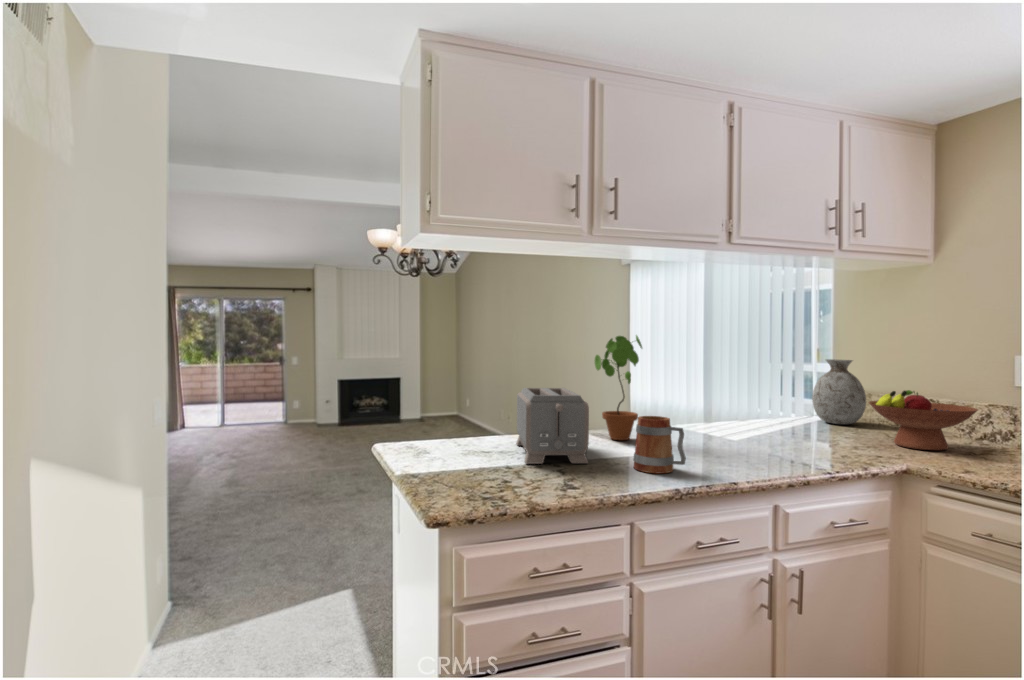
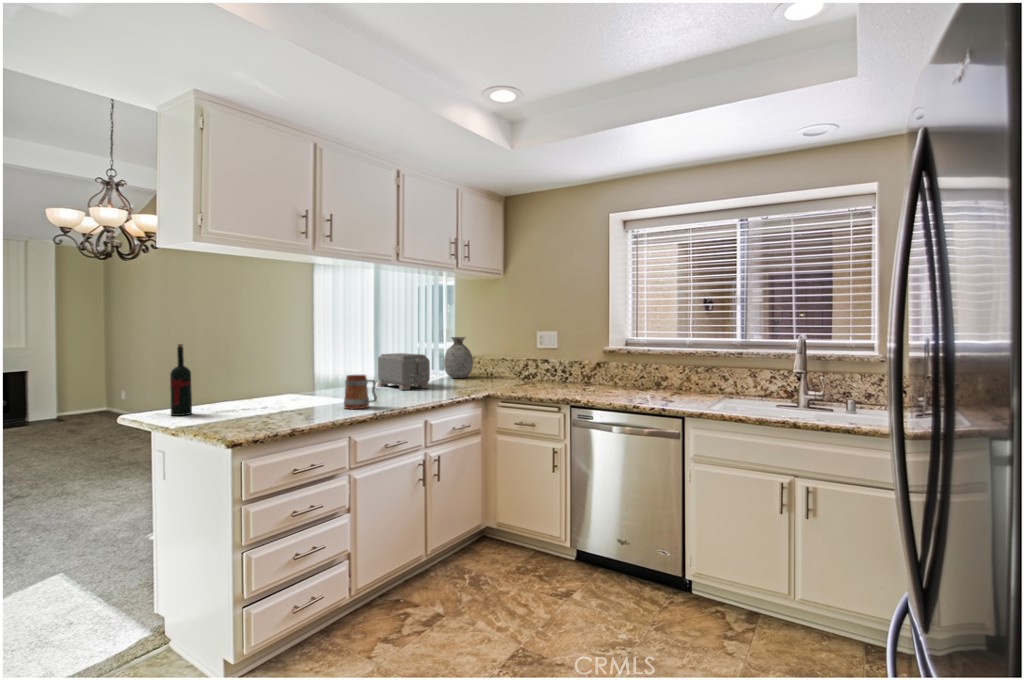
potted plant: present [594,335,642,440] -> none [304,322,339,397]
wine bottle: none [426,360,449,450] -> present [170,344,192,416]
toaster: present [516,388,589,464] -> present [377,353,430,390]
fruit bowl: present [869,390,978,450] -> none [473,353,522,386]

